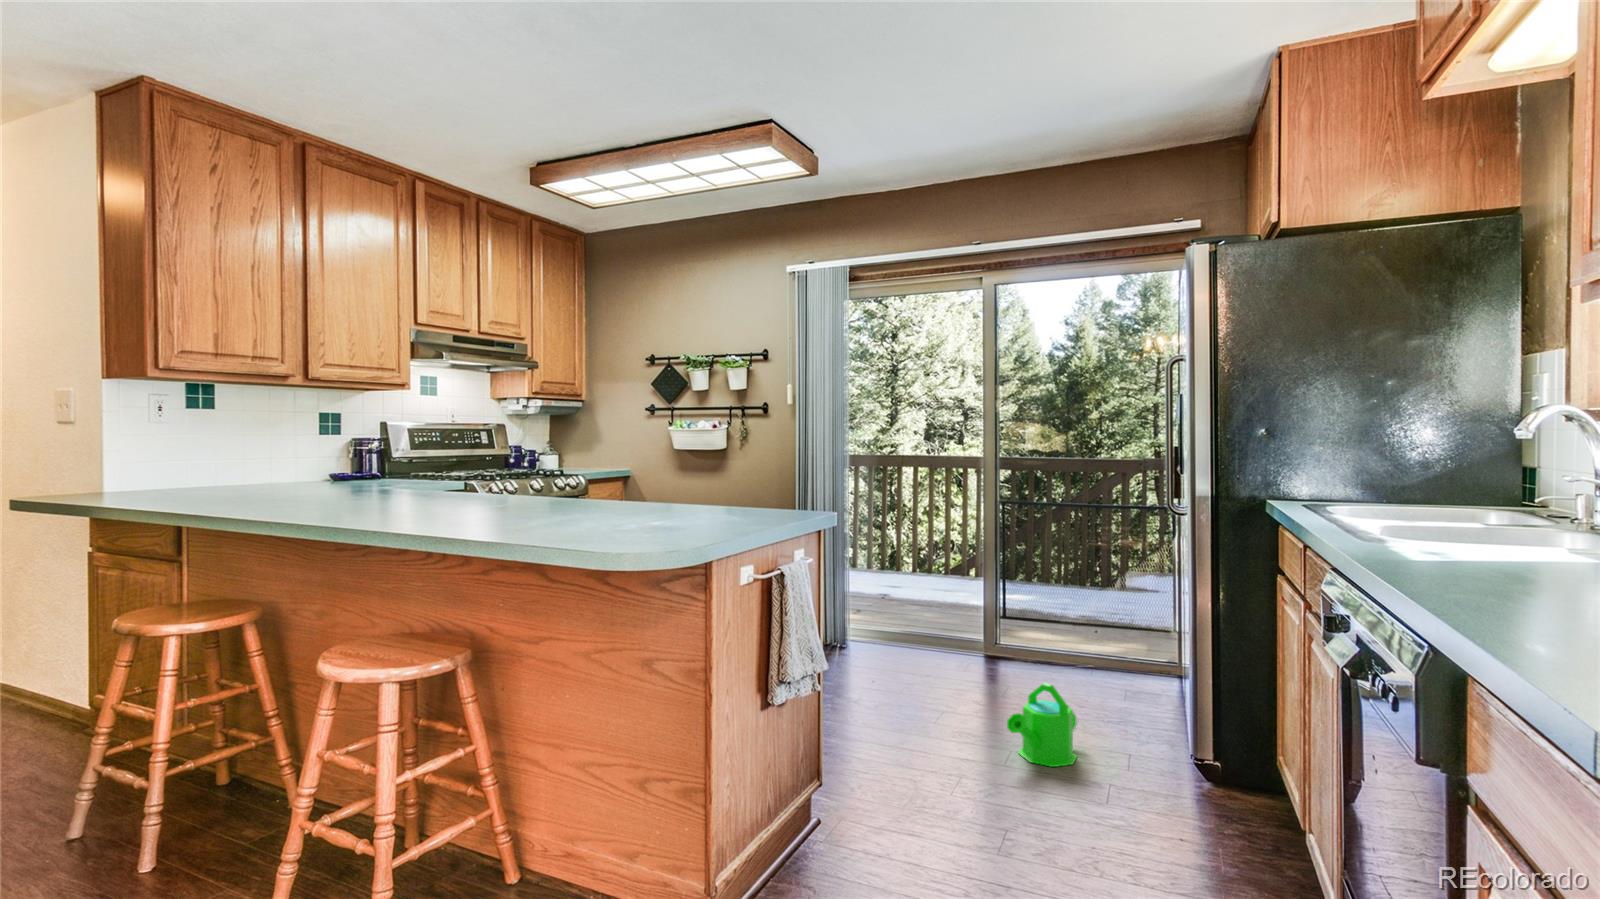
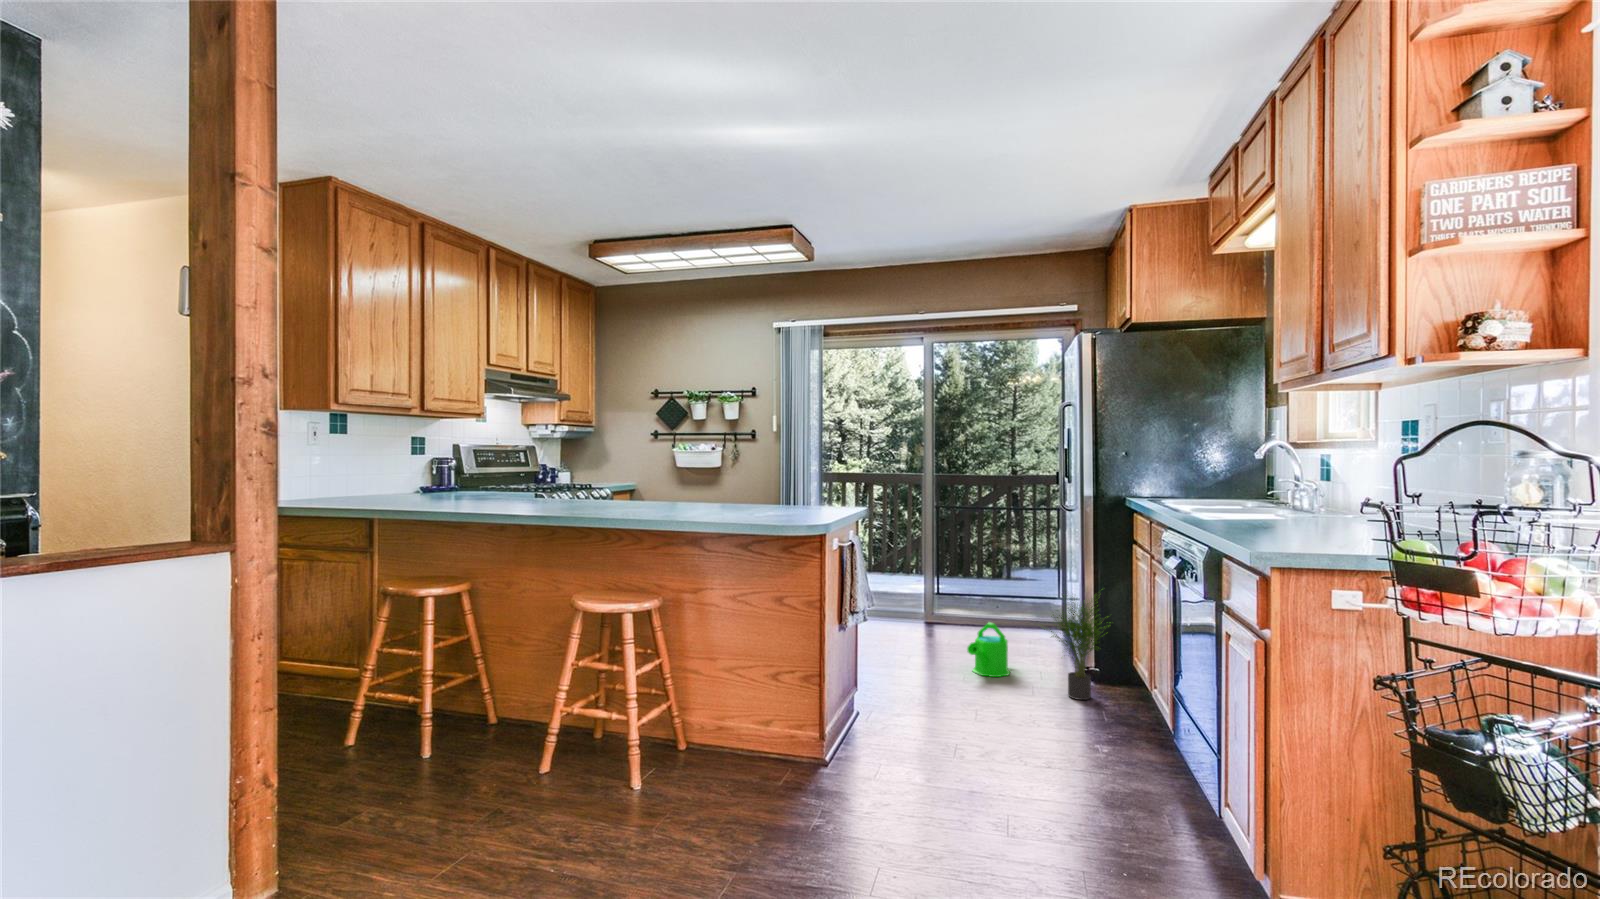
potted plant: none [1100,642,1239,826] -> present [1044,596,1105,700]

